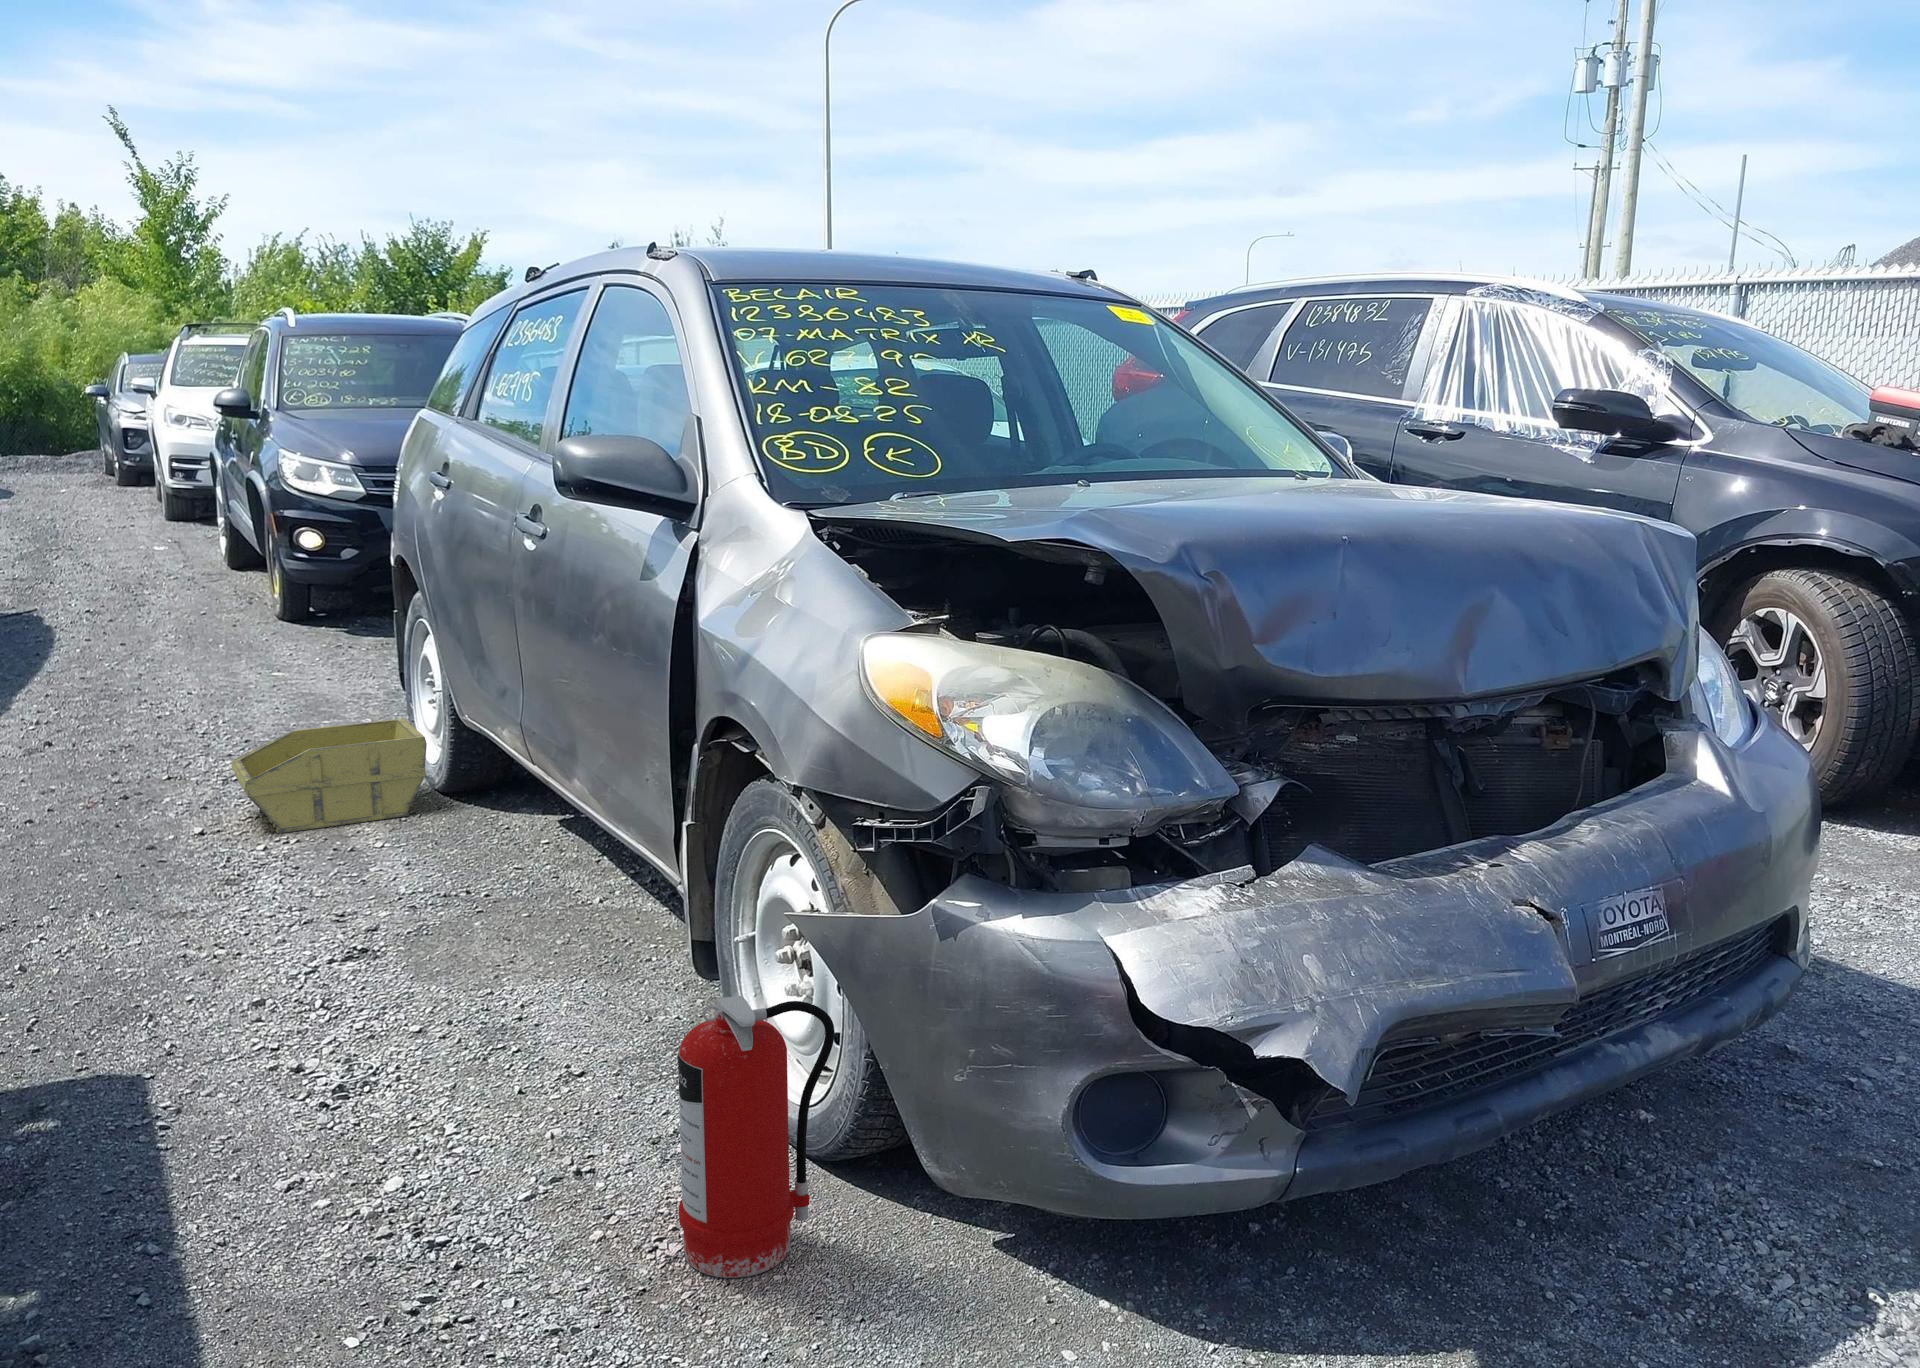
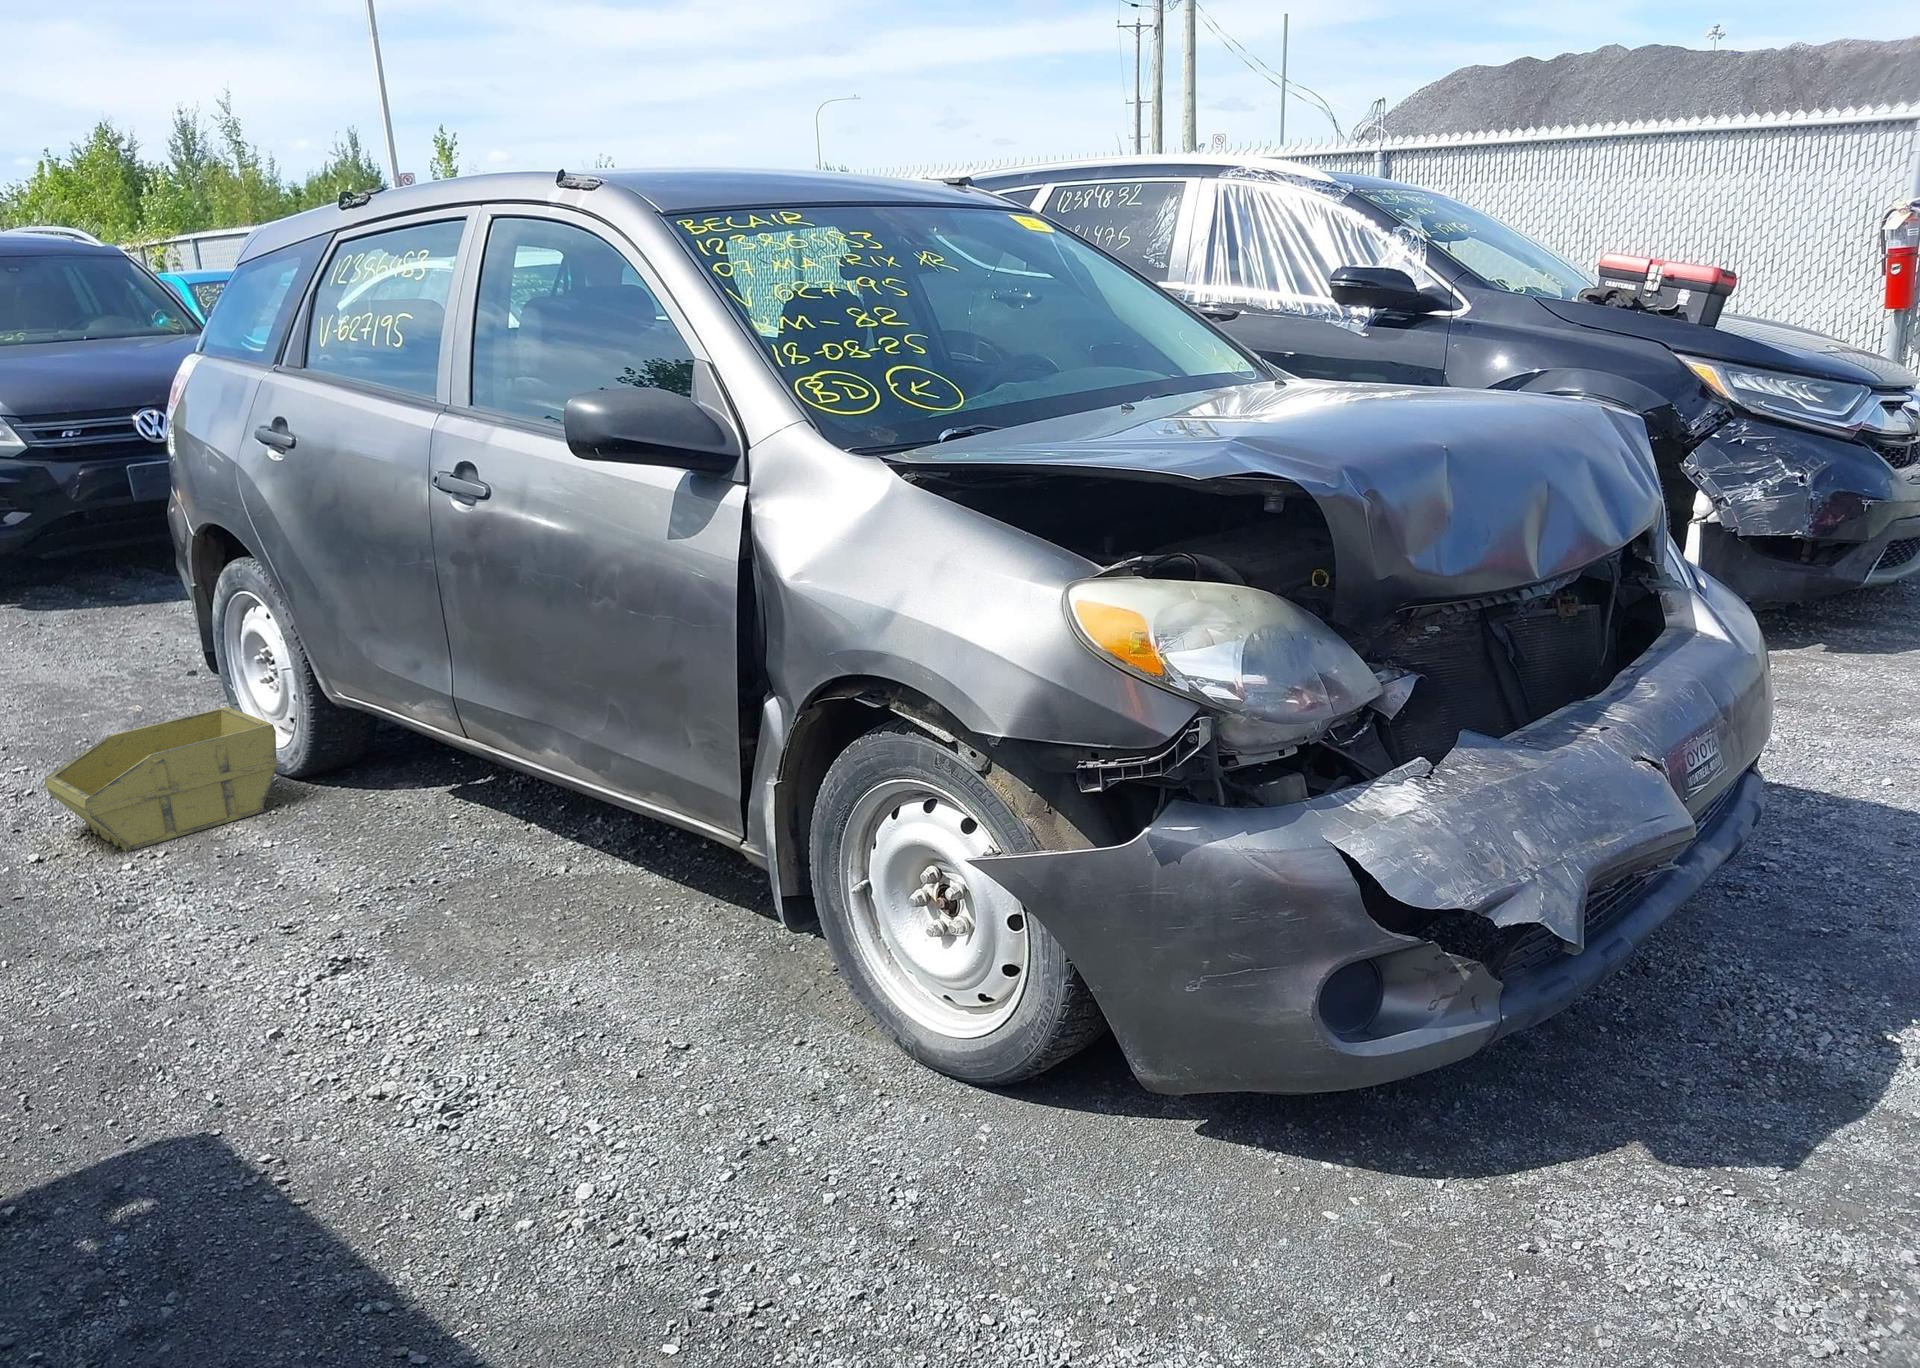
fire extinguisher: present [678,996,835,1278] -> none [915,940,1047,1212]

